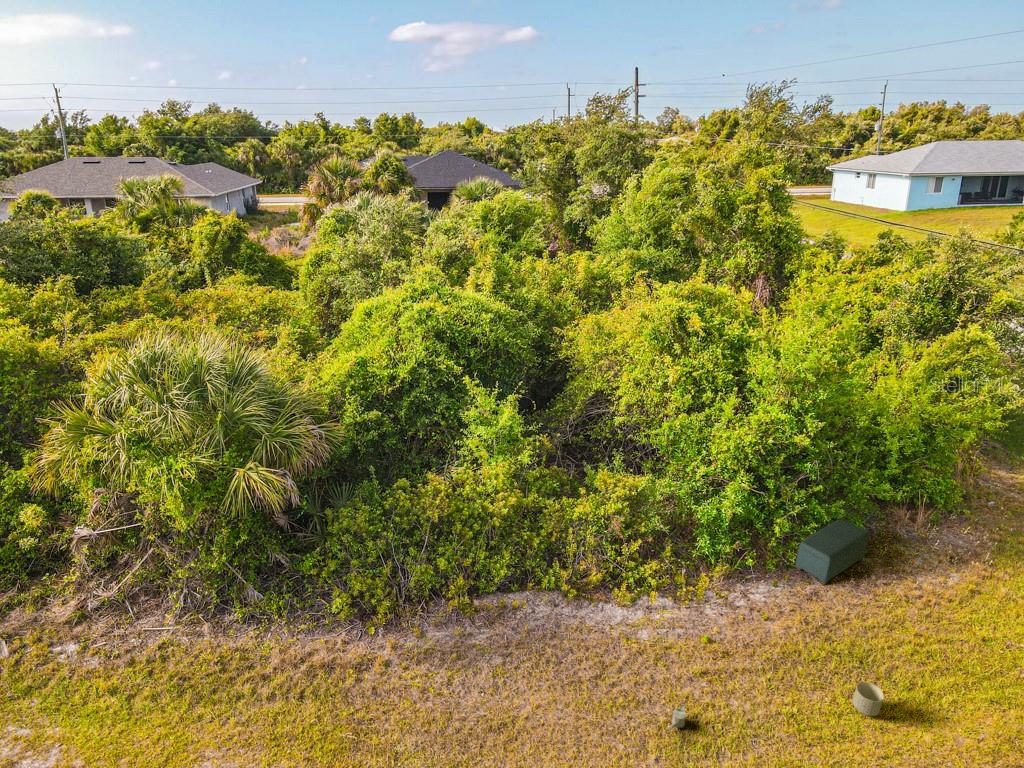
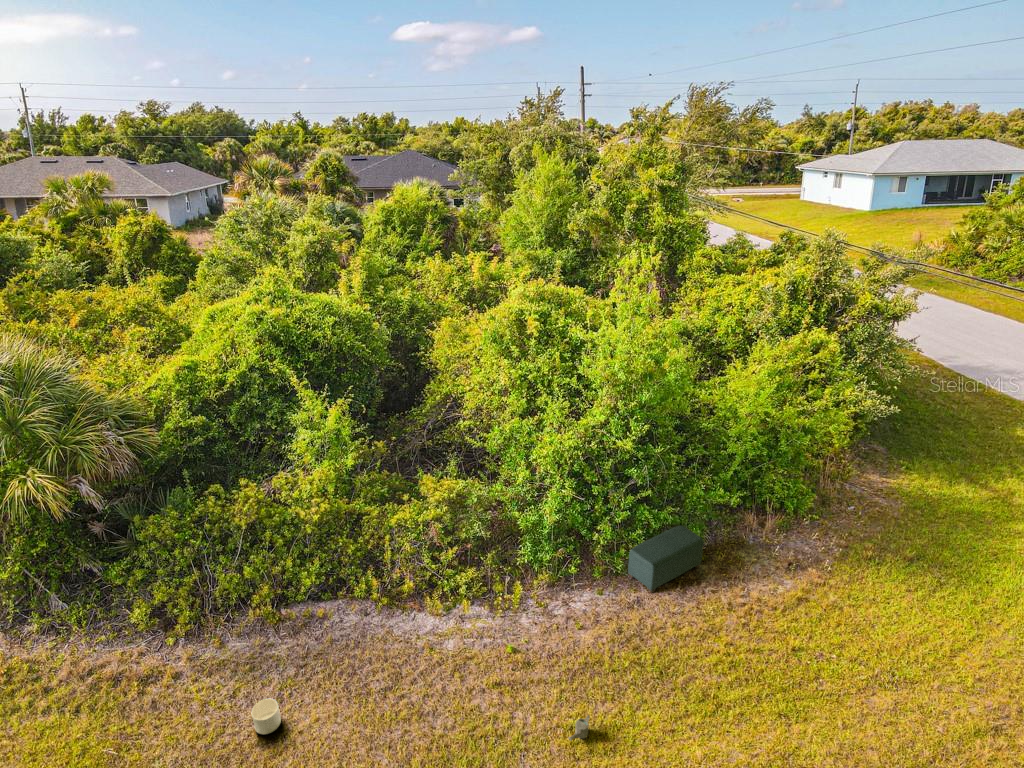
planter: present [853,682,884,716] -> present [252,699,281,734]
watering can: present [668,705,686,730] -> present [568,715,590,741]

